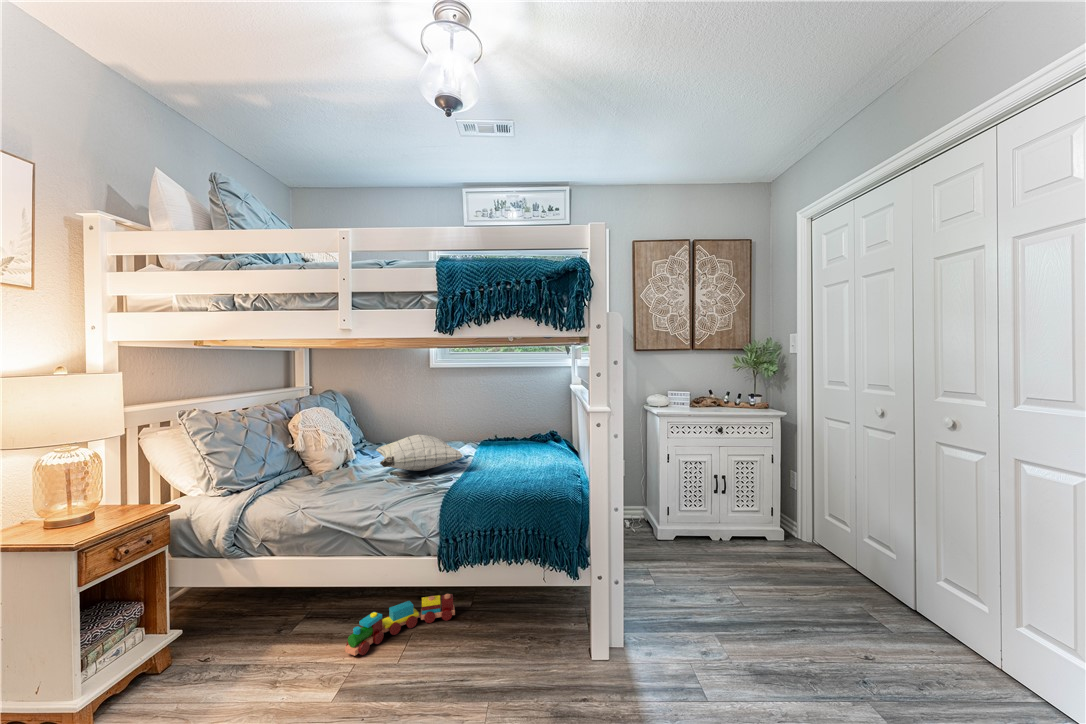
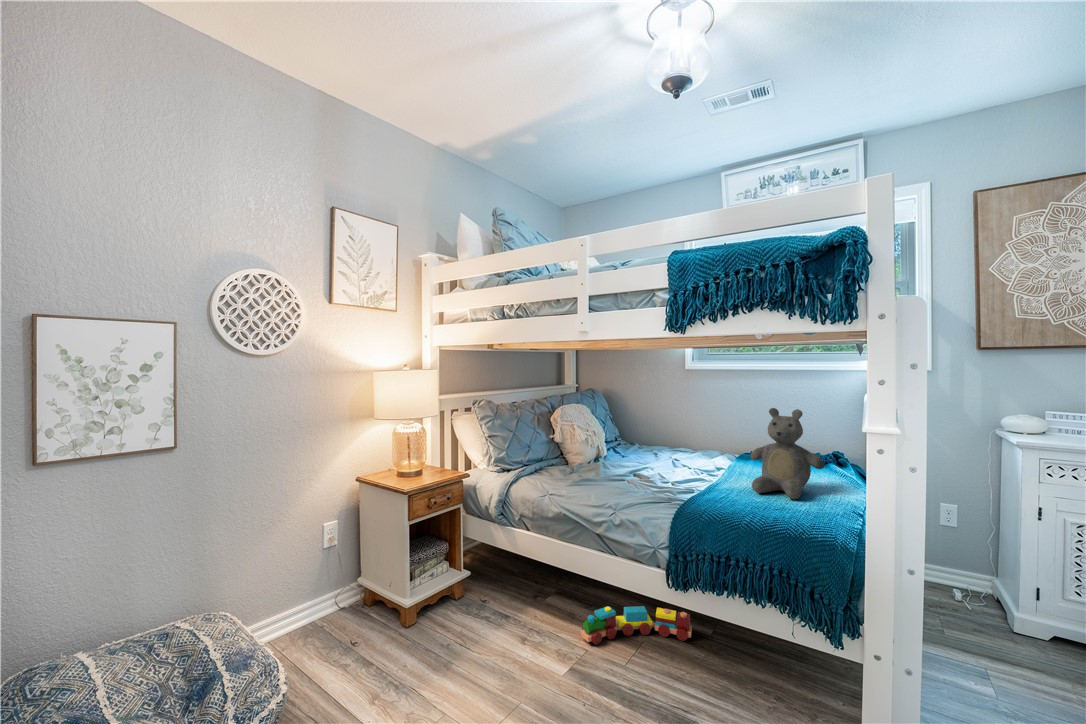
teddy bear: none [498,399,553,473] -> present [751,408,825,499]
pillow: present [376,434,463,471] -> none [619,438,707,476]

